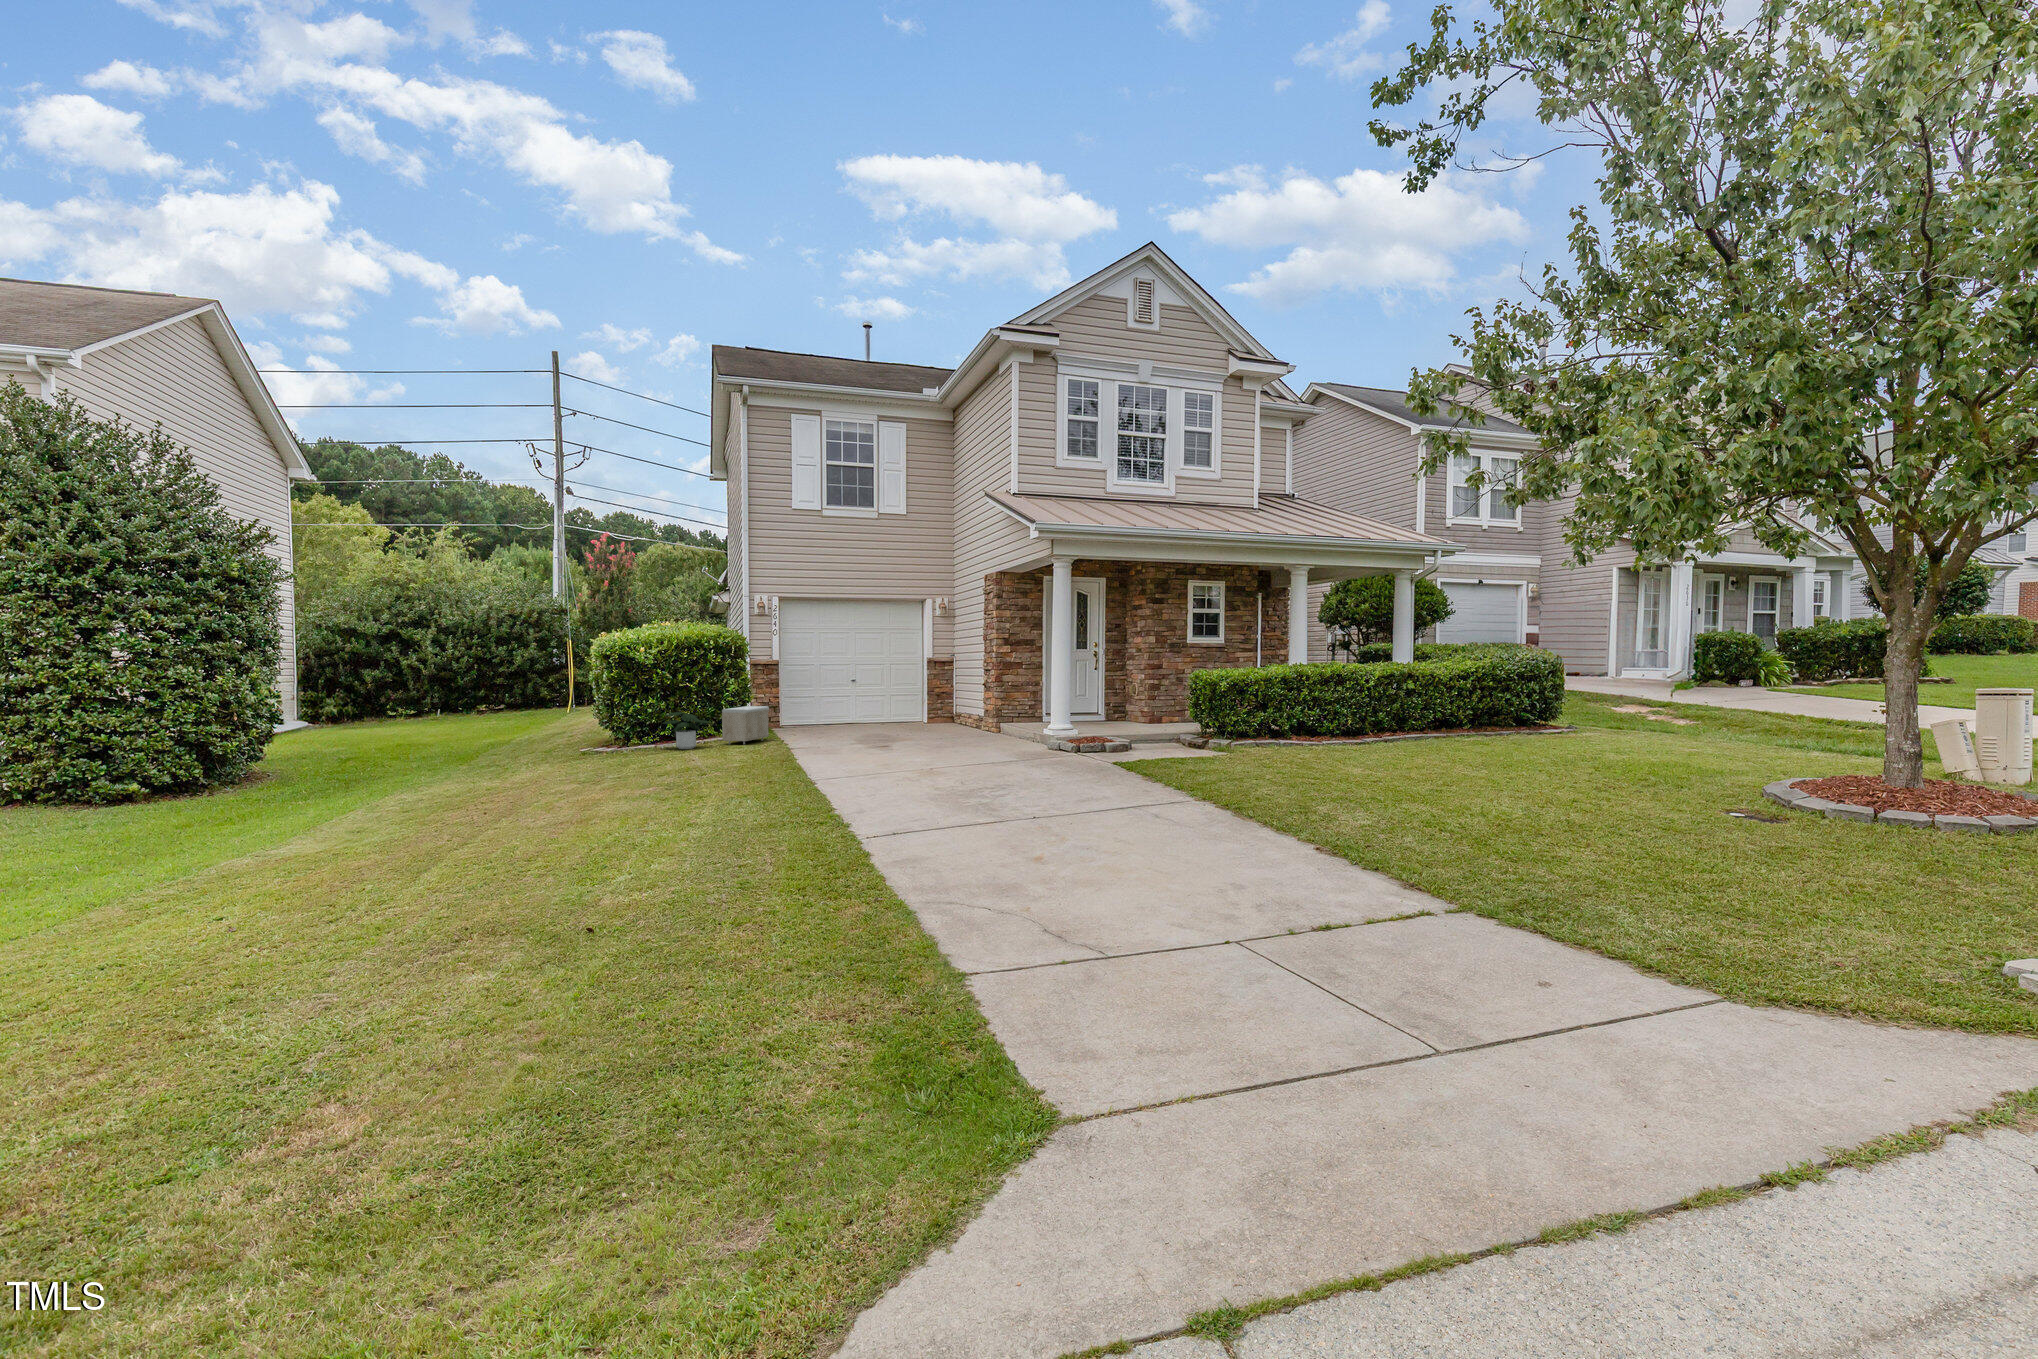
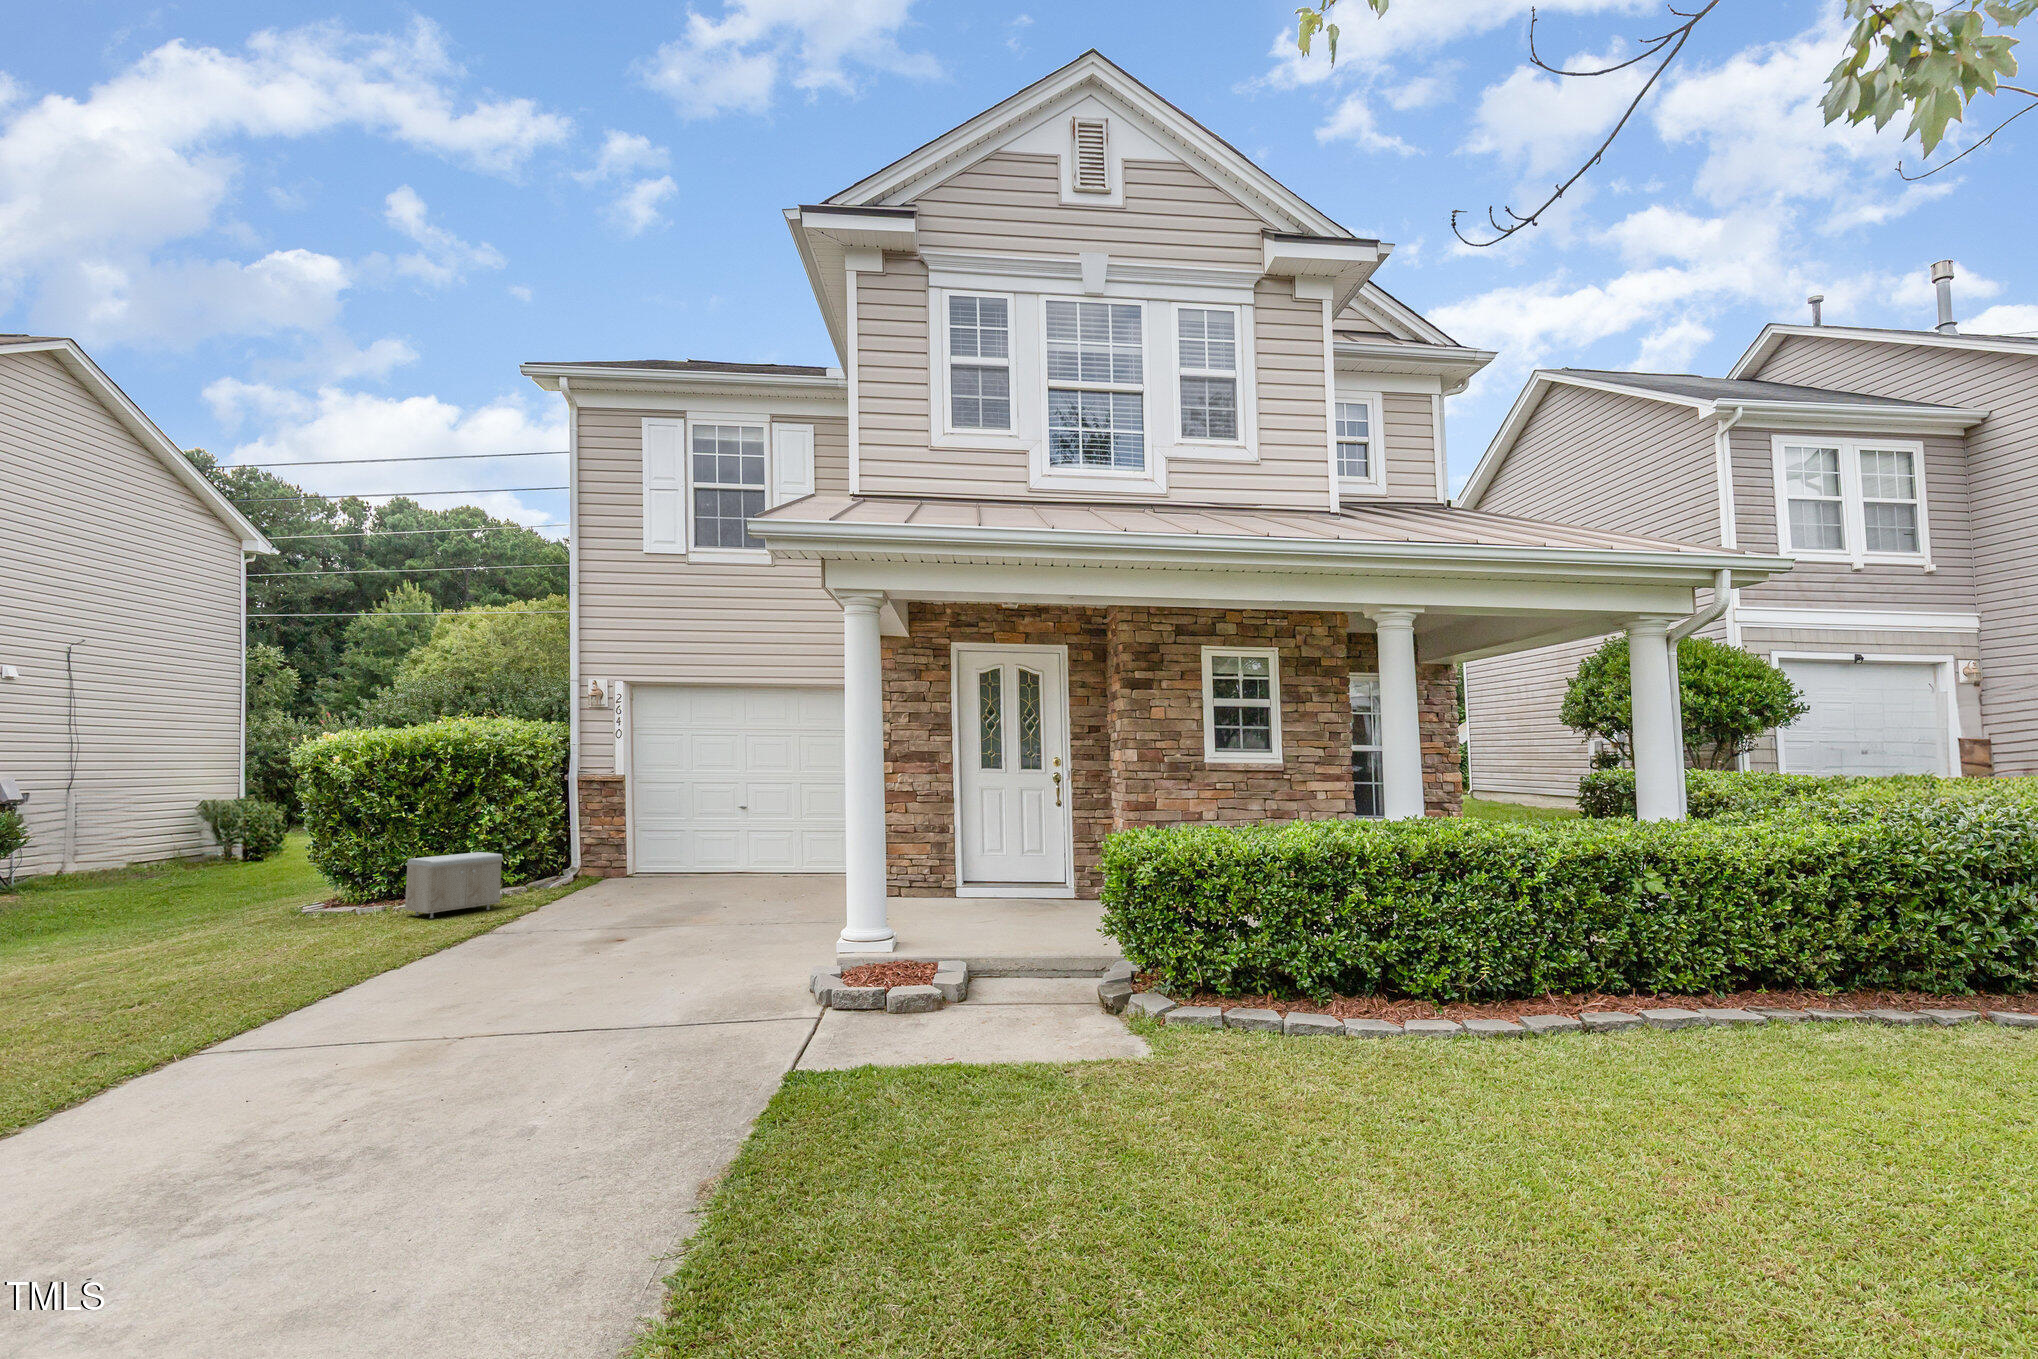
potted plant: present [663,712,710,749] -> none [291,863,374,924]

